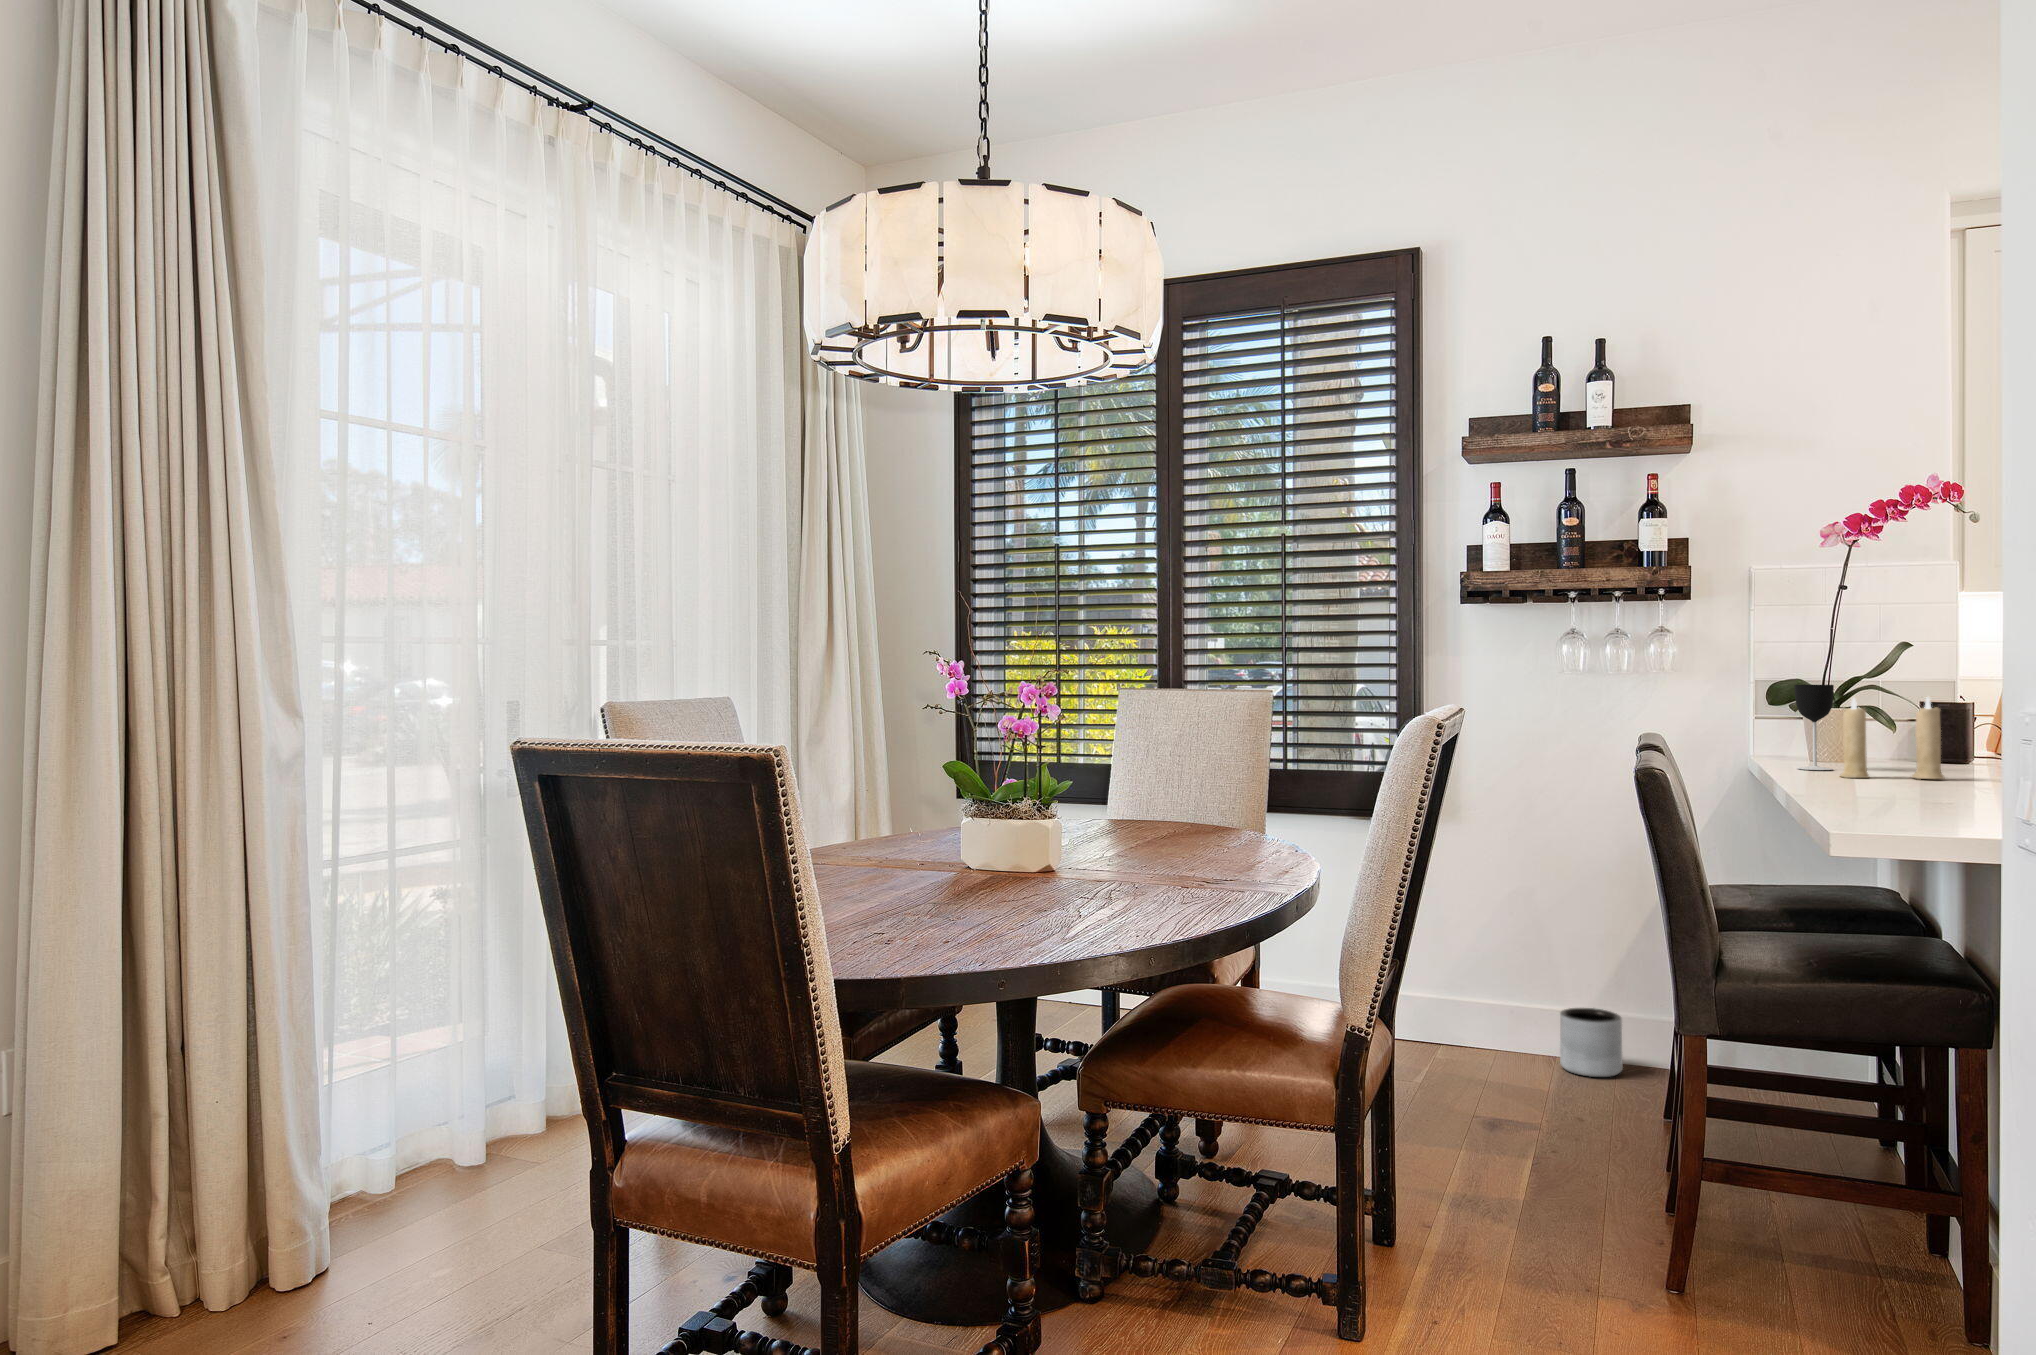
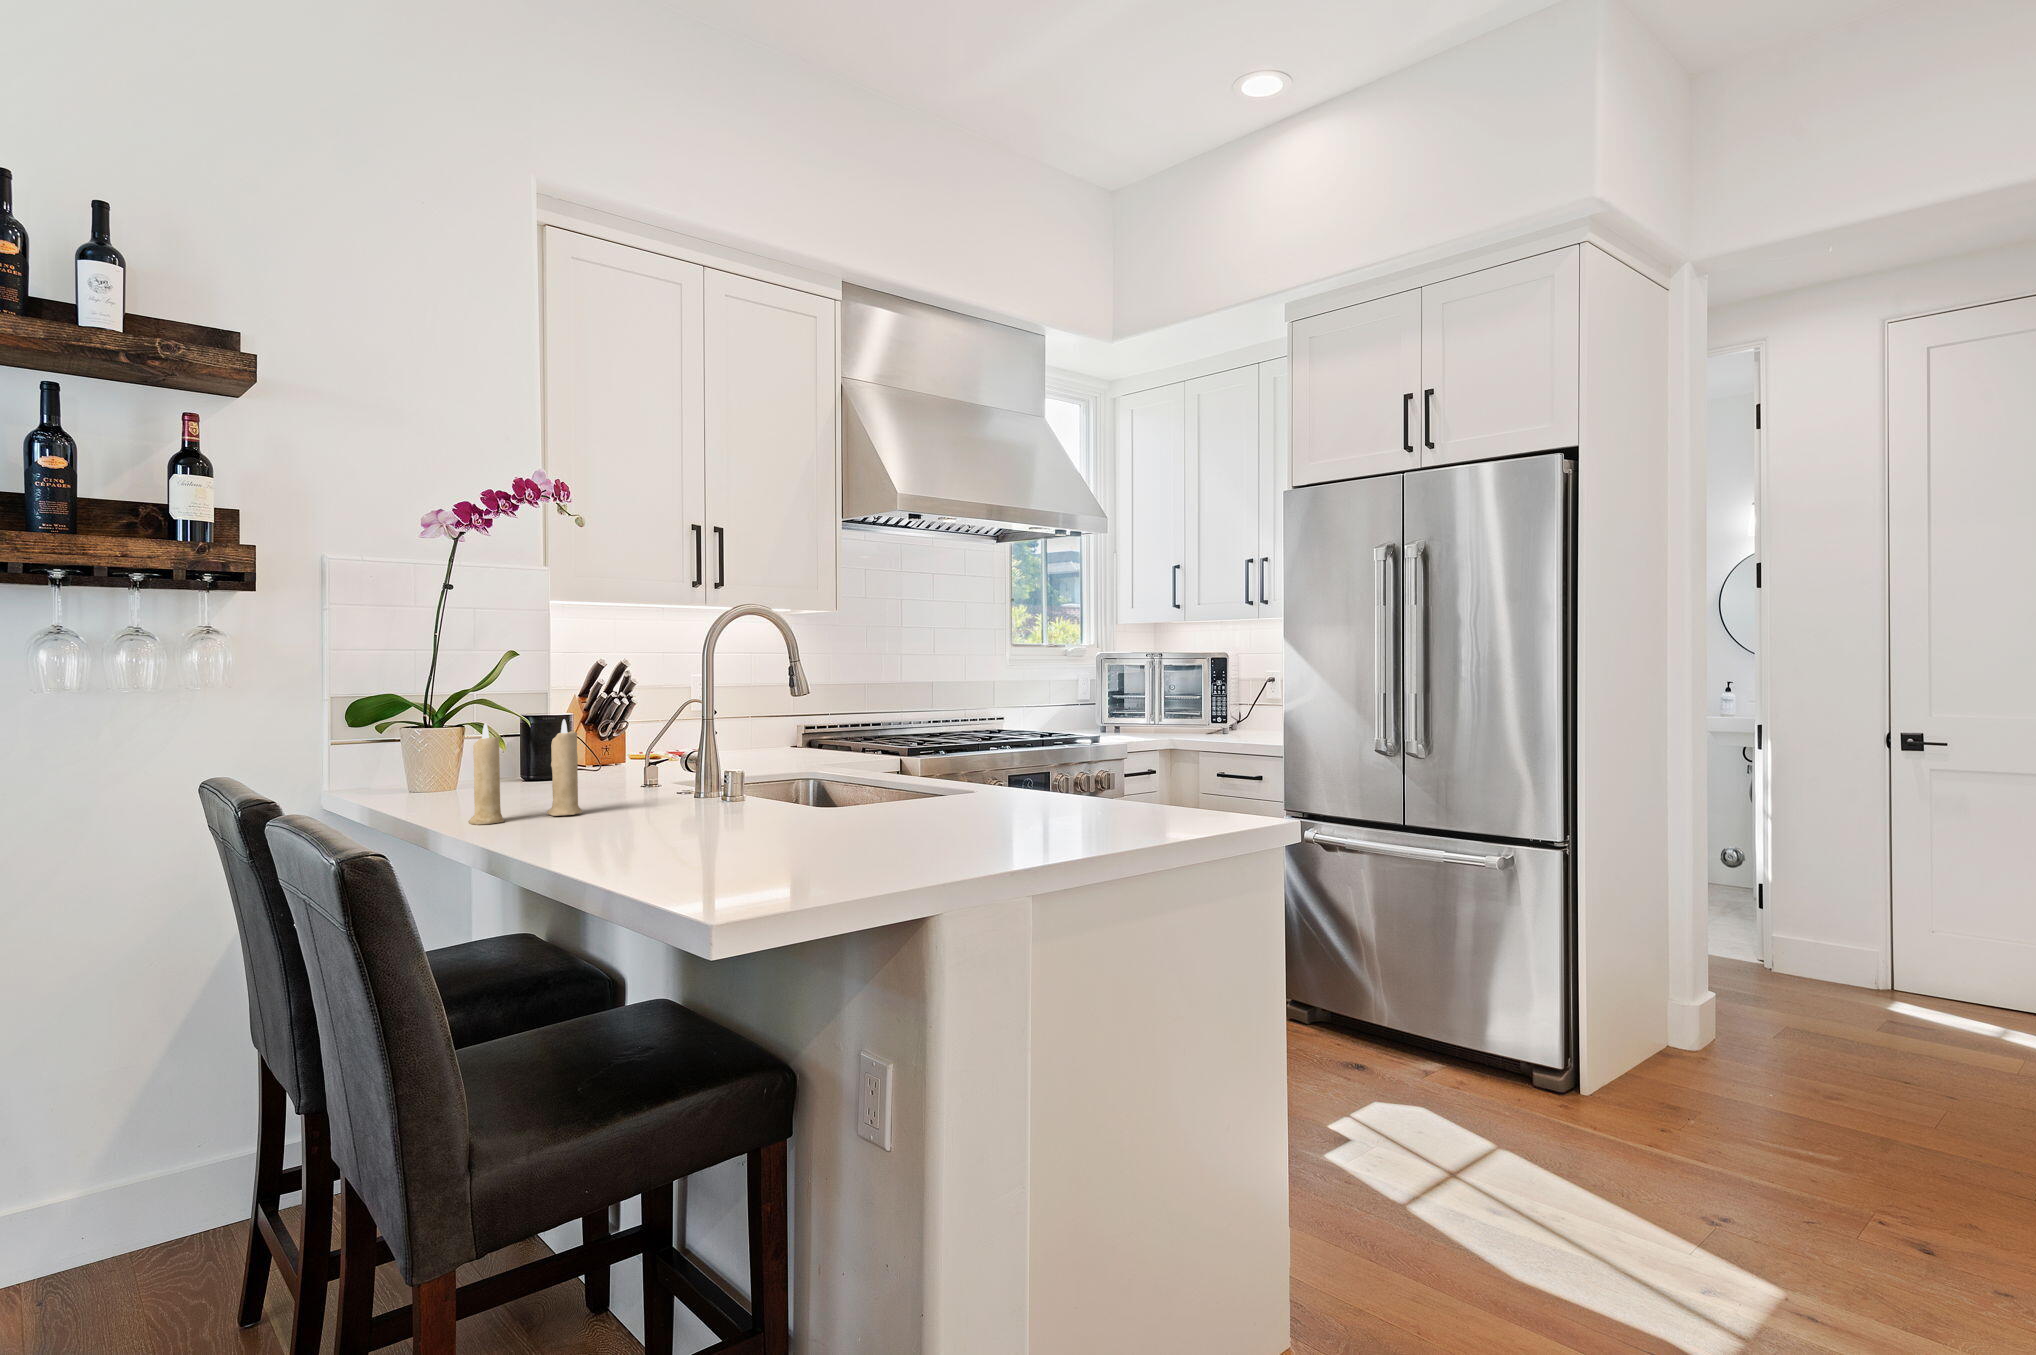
wine glass: present [1794,685,1834,770] -> none [404,705,452,813]
planter: present [1560,1008,1623,1077] -> none [44,1172,155,1292]

